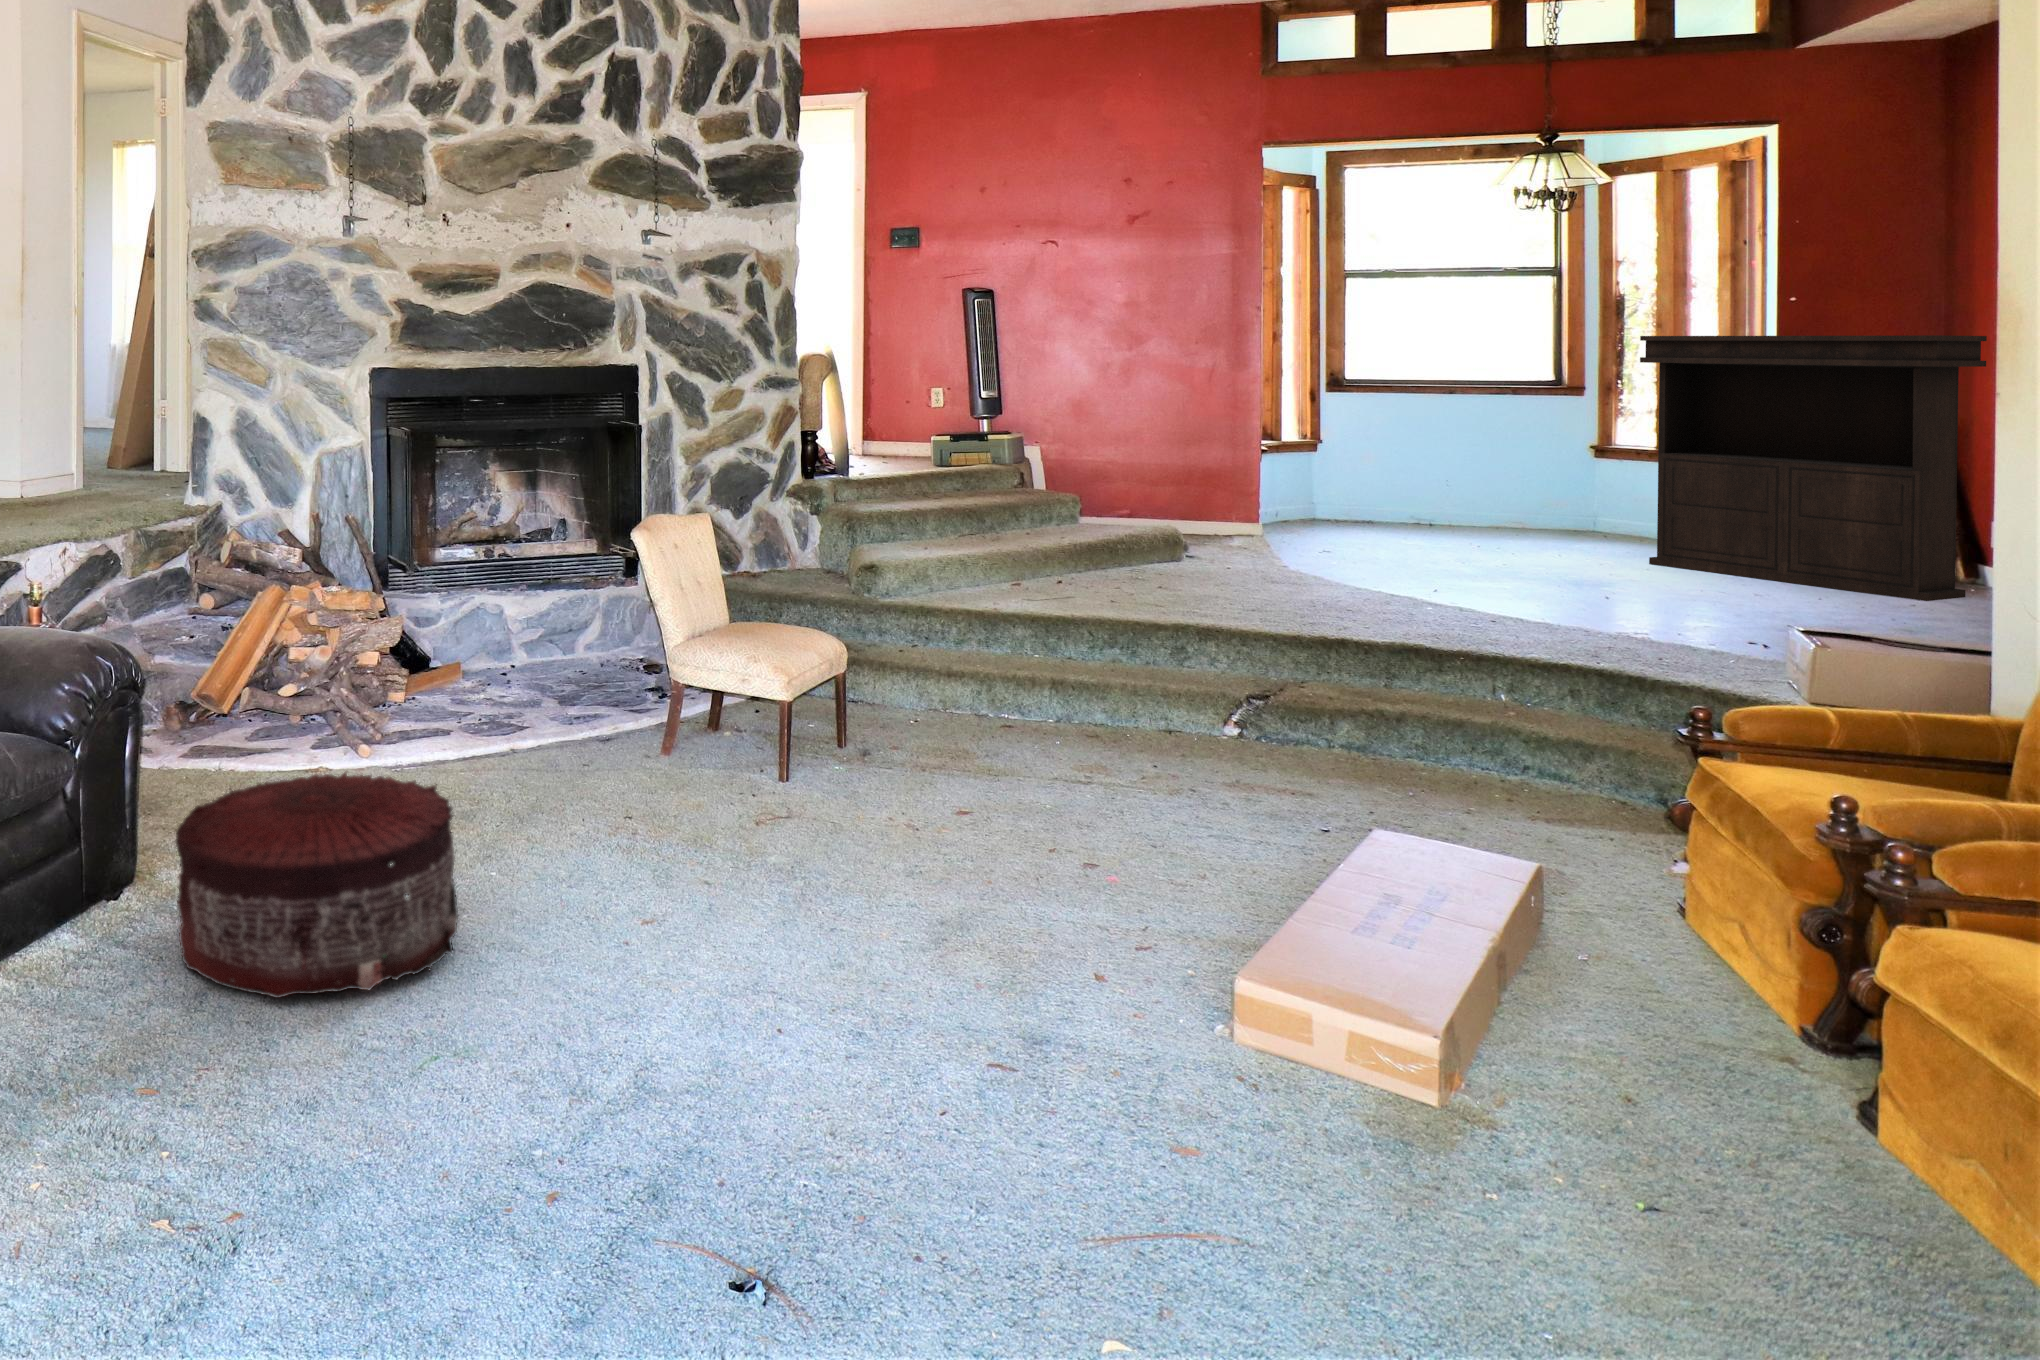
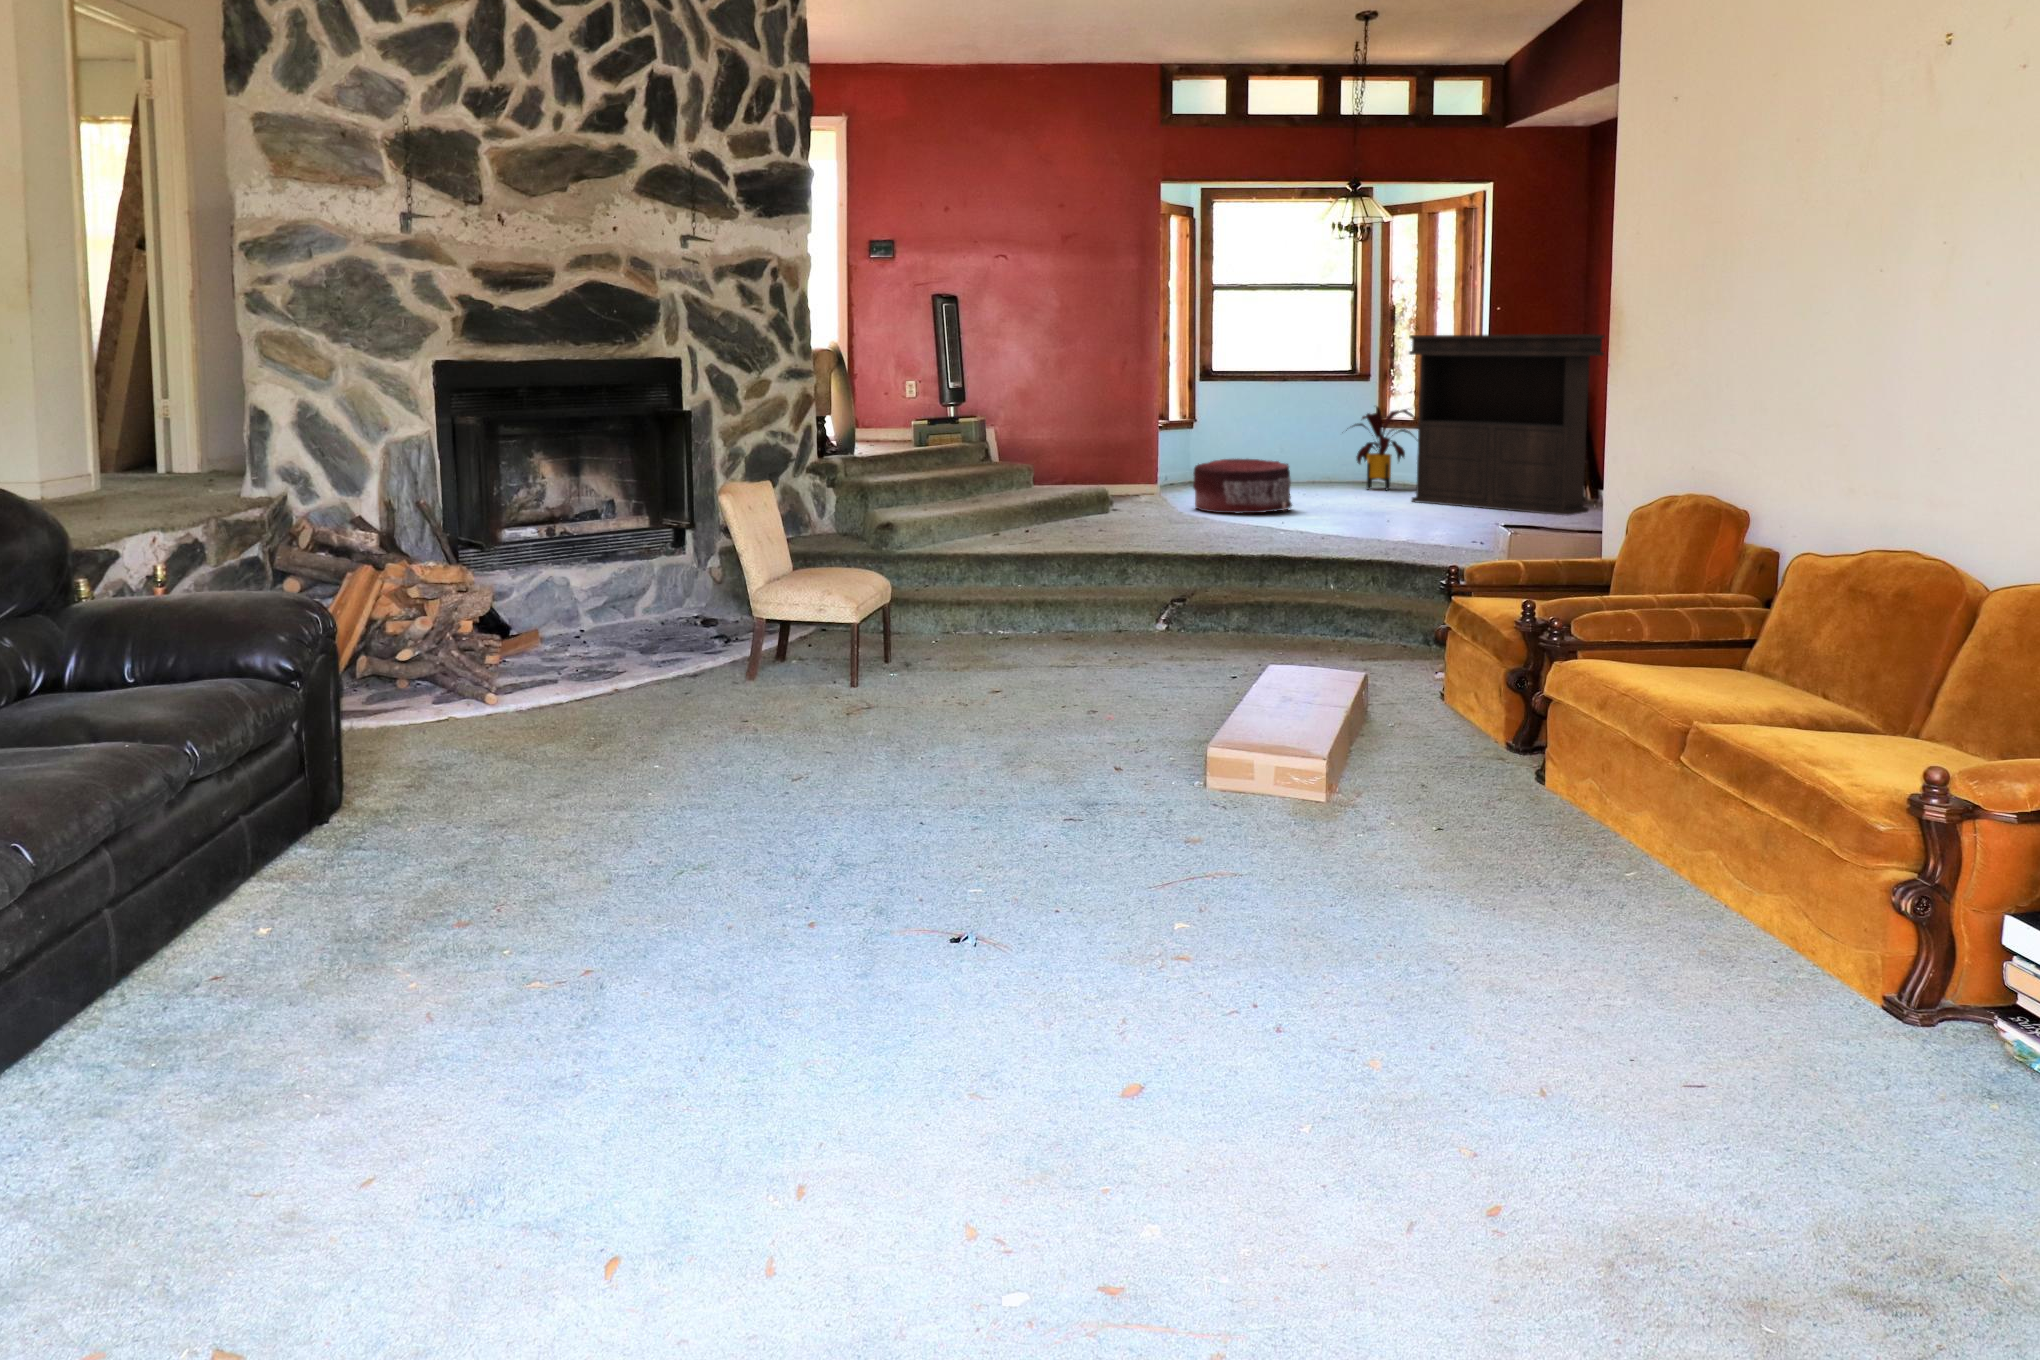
house plant: none [1537,429,1668,544] -> present [1346,407,1414,490]
pouf: present [175,772,458,998] -> present [1193,459,1292,513]

